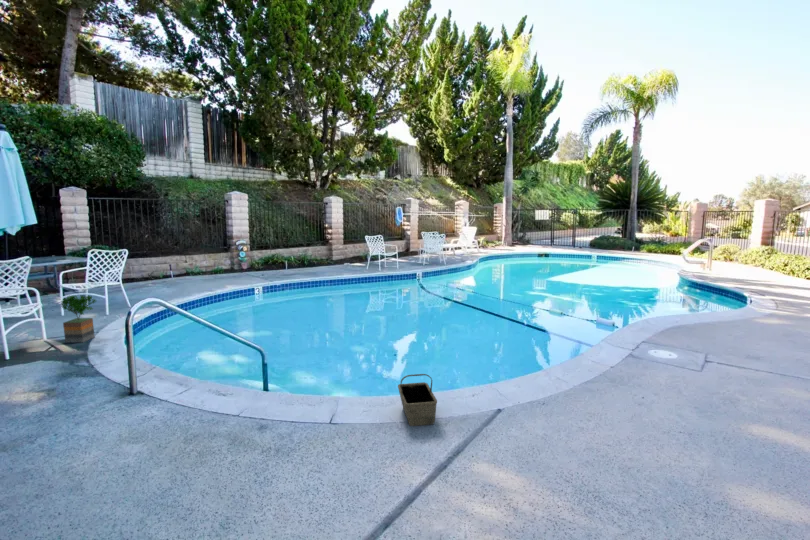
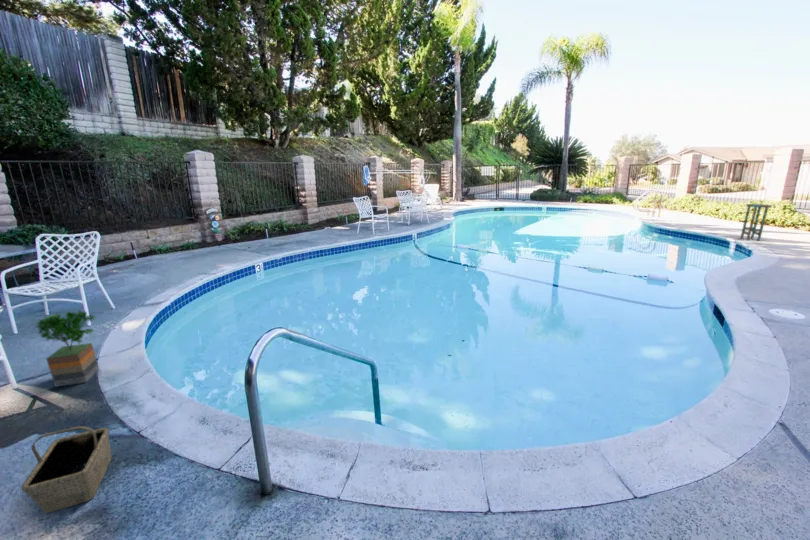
side table: none [770,259,799,301] -> present [741,204,771,240]
basket: present [398,374,437,426] -> present [22,426,112,513]

